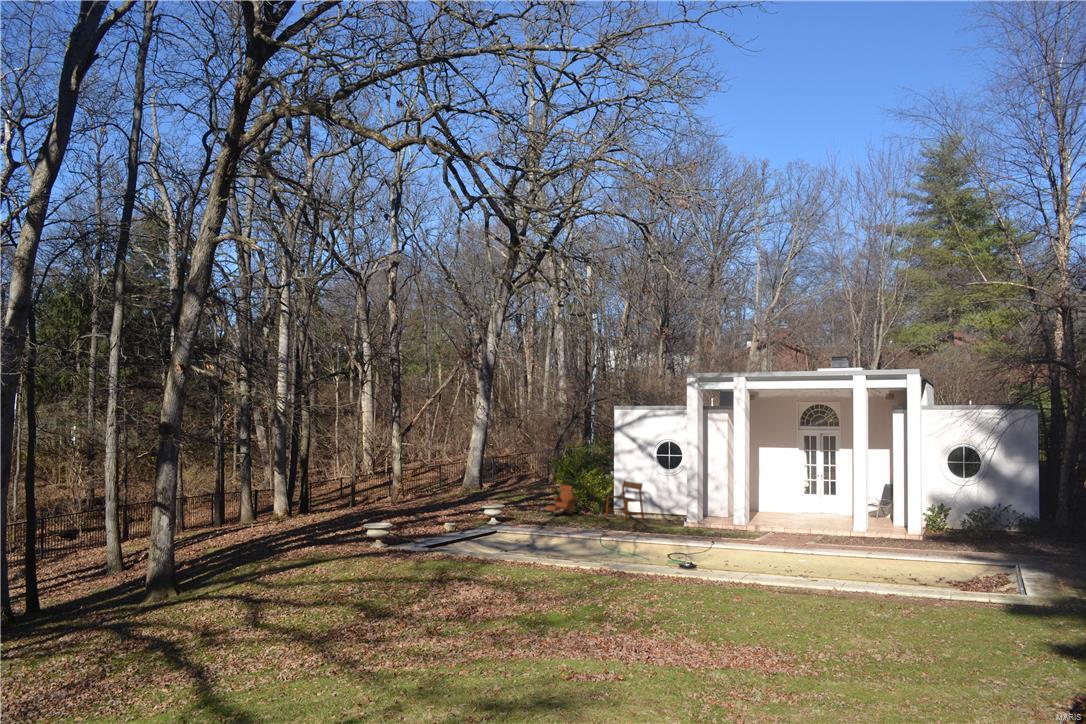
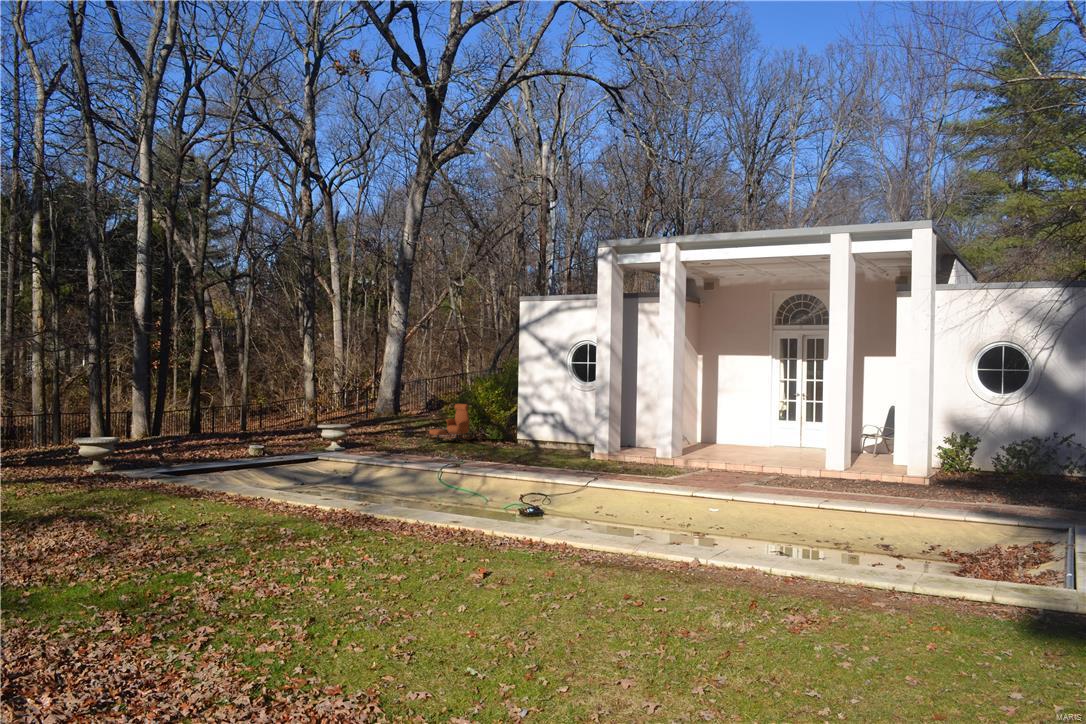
bench: present [606,480,644,521] -> none [505,397,548,450]

